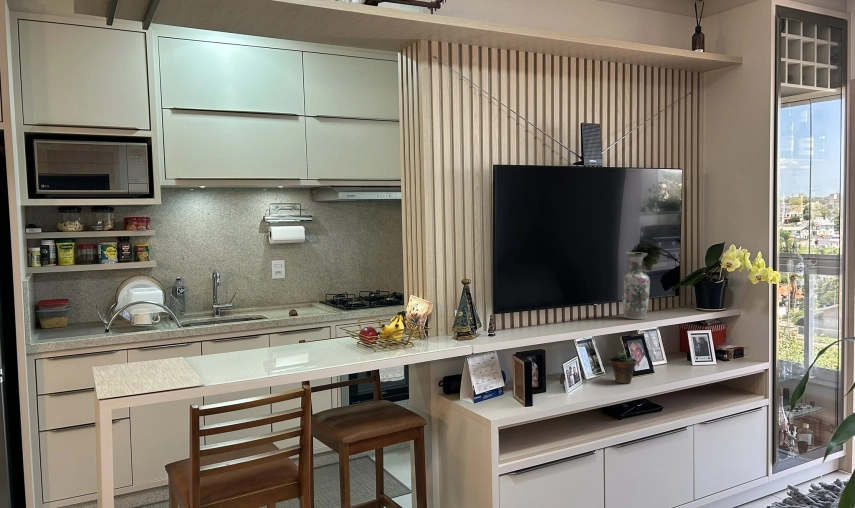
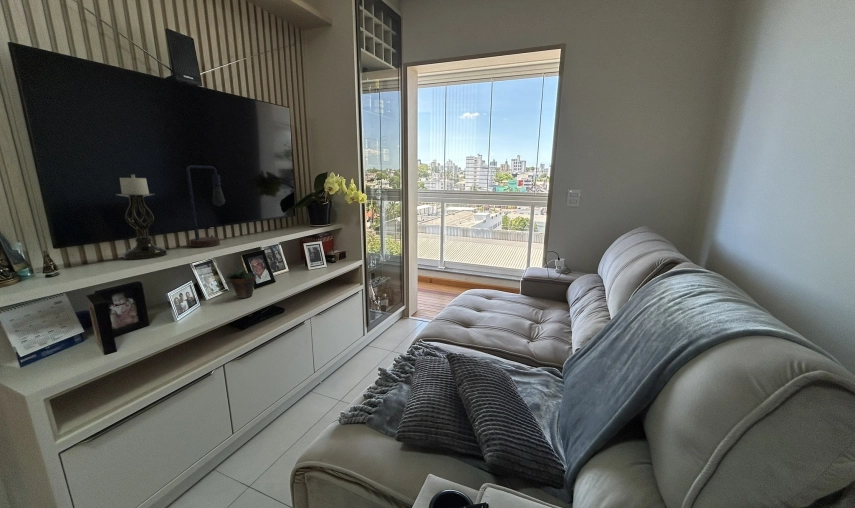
table lamp: none [578,245,612,325] -> present [186,165,225,247]
vase: present [622,253,650,319] -> none [239,177,266,237]
candle holder: none [533,258,564,332] -> present [117,175,167,259]

